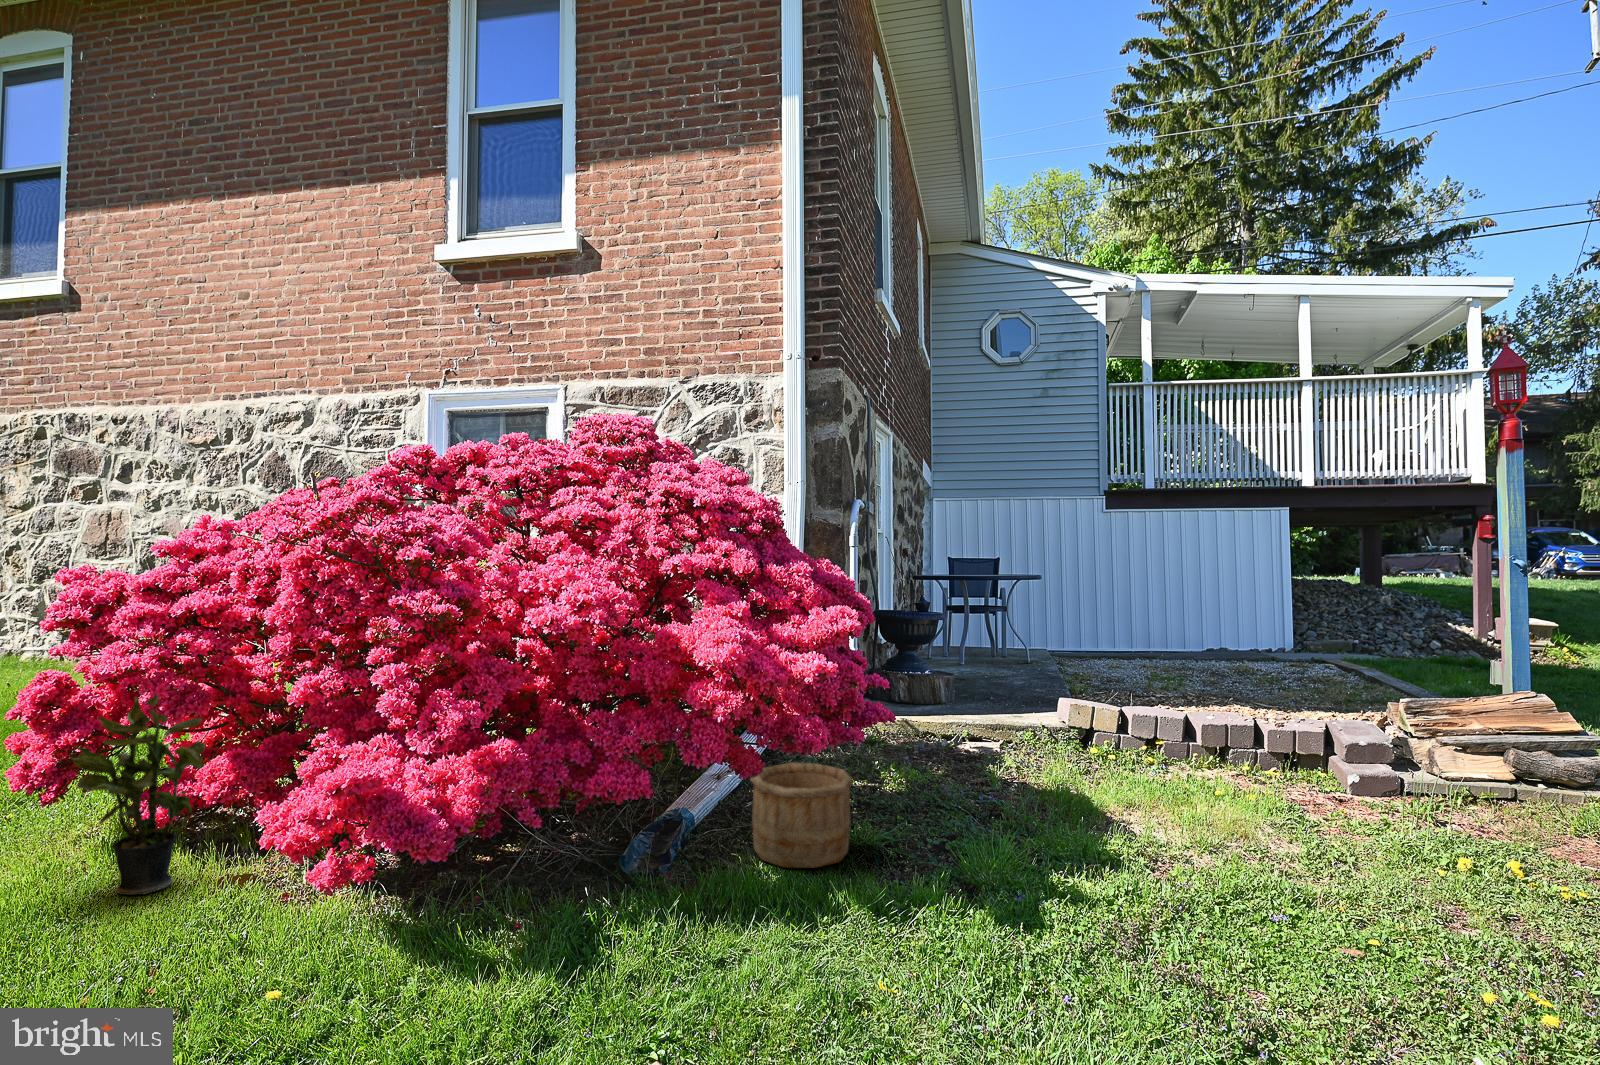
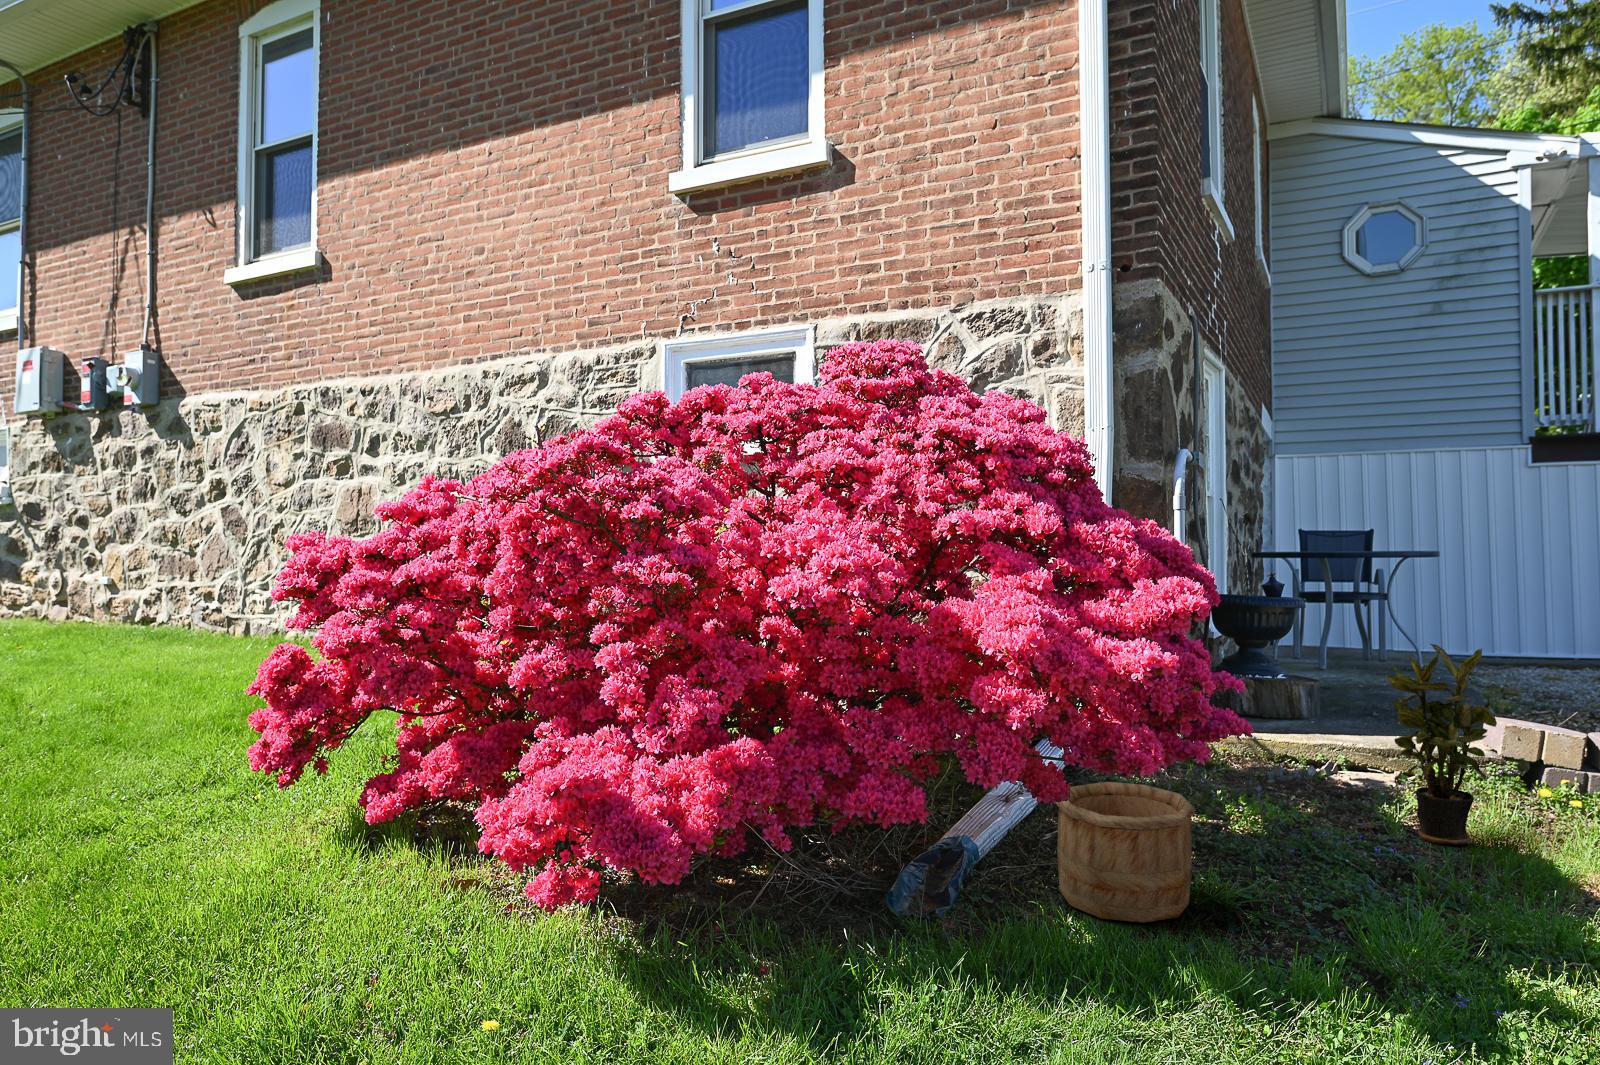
potted plant: present [72,692,205,896] -> present [1385,644,1497,845]

